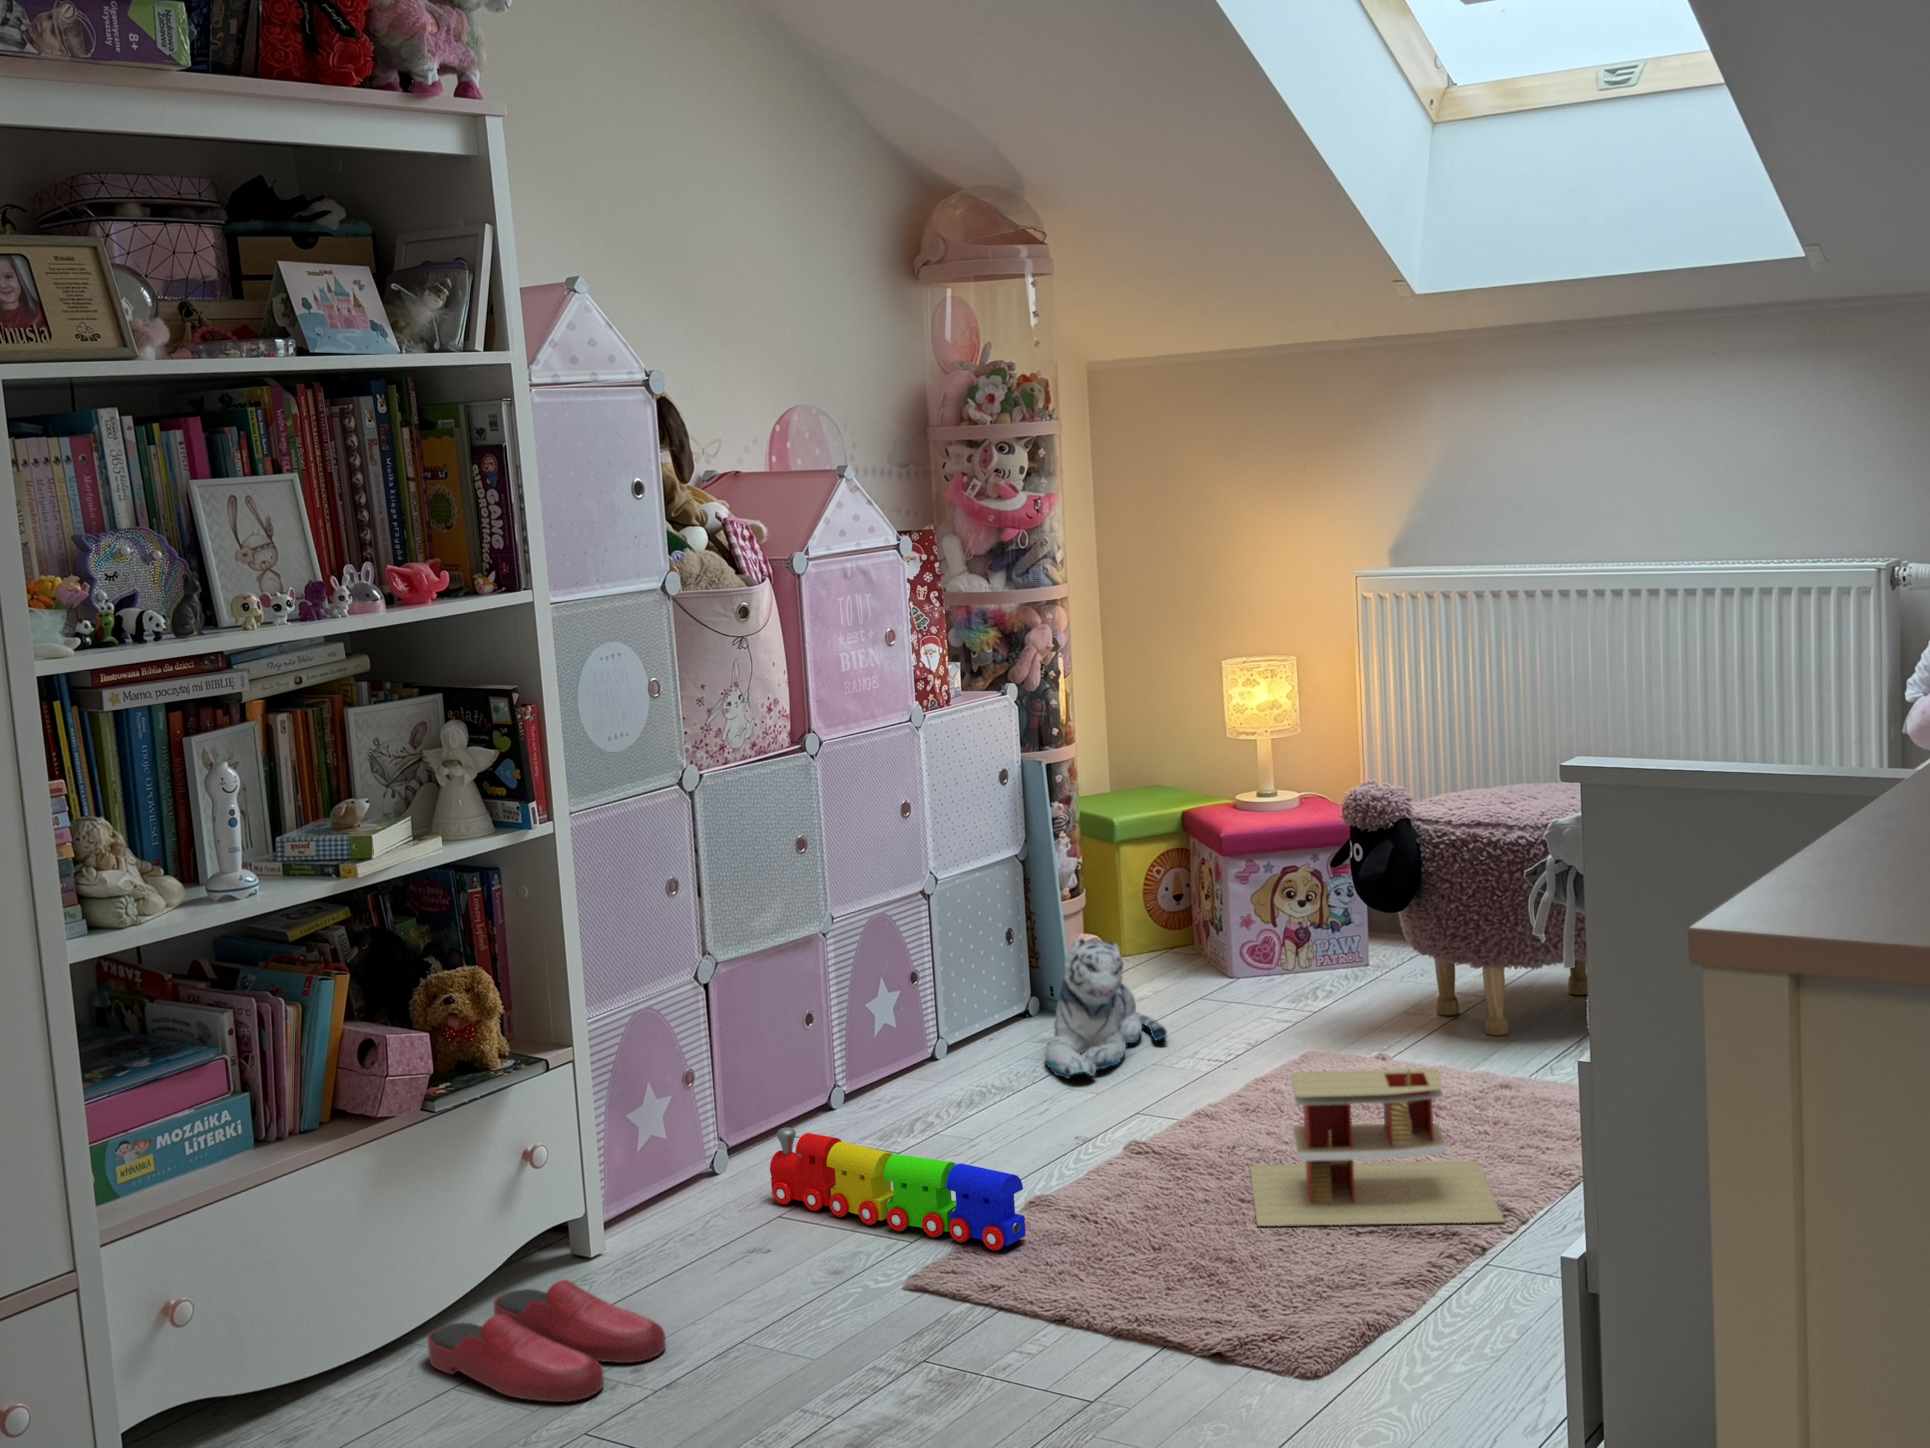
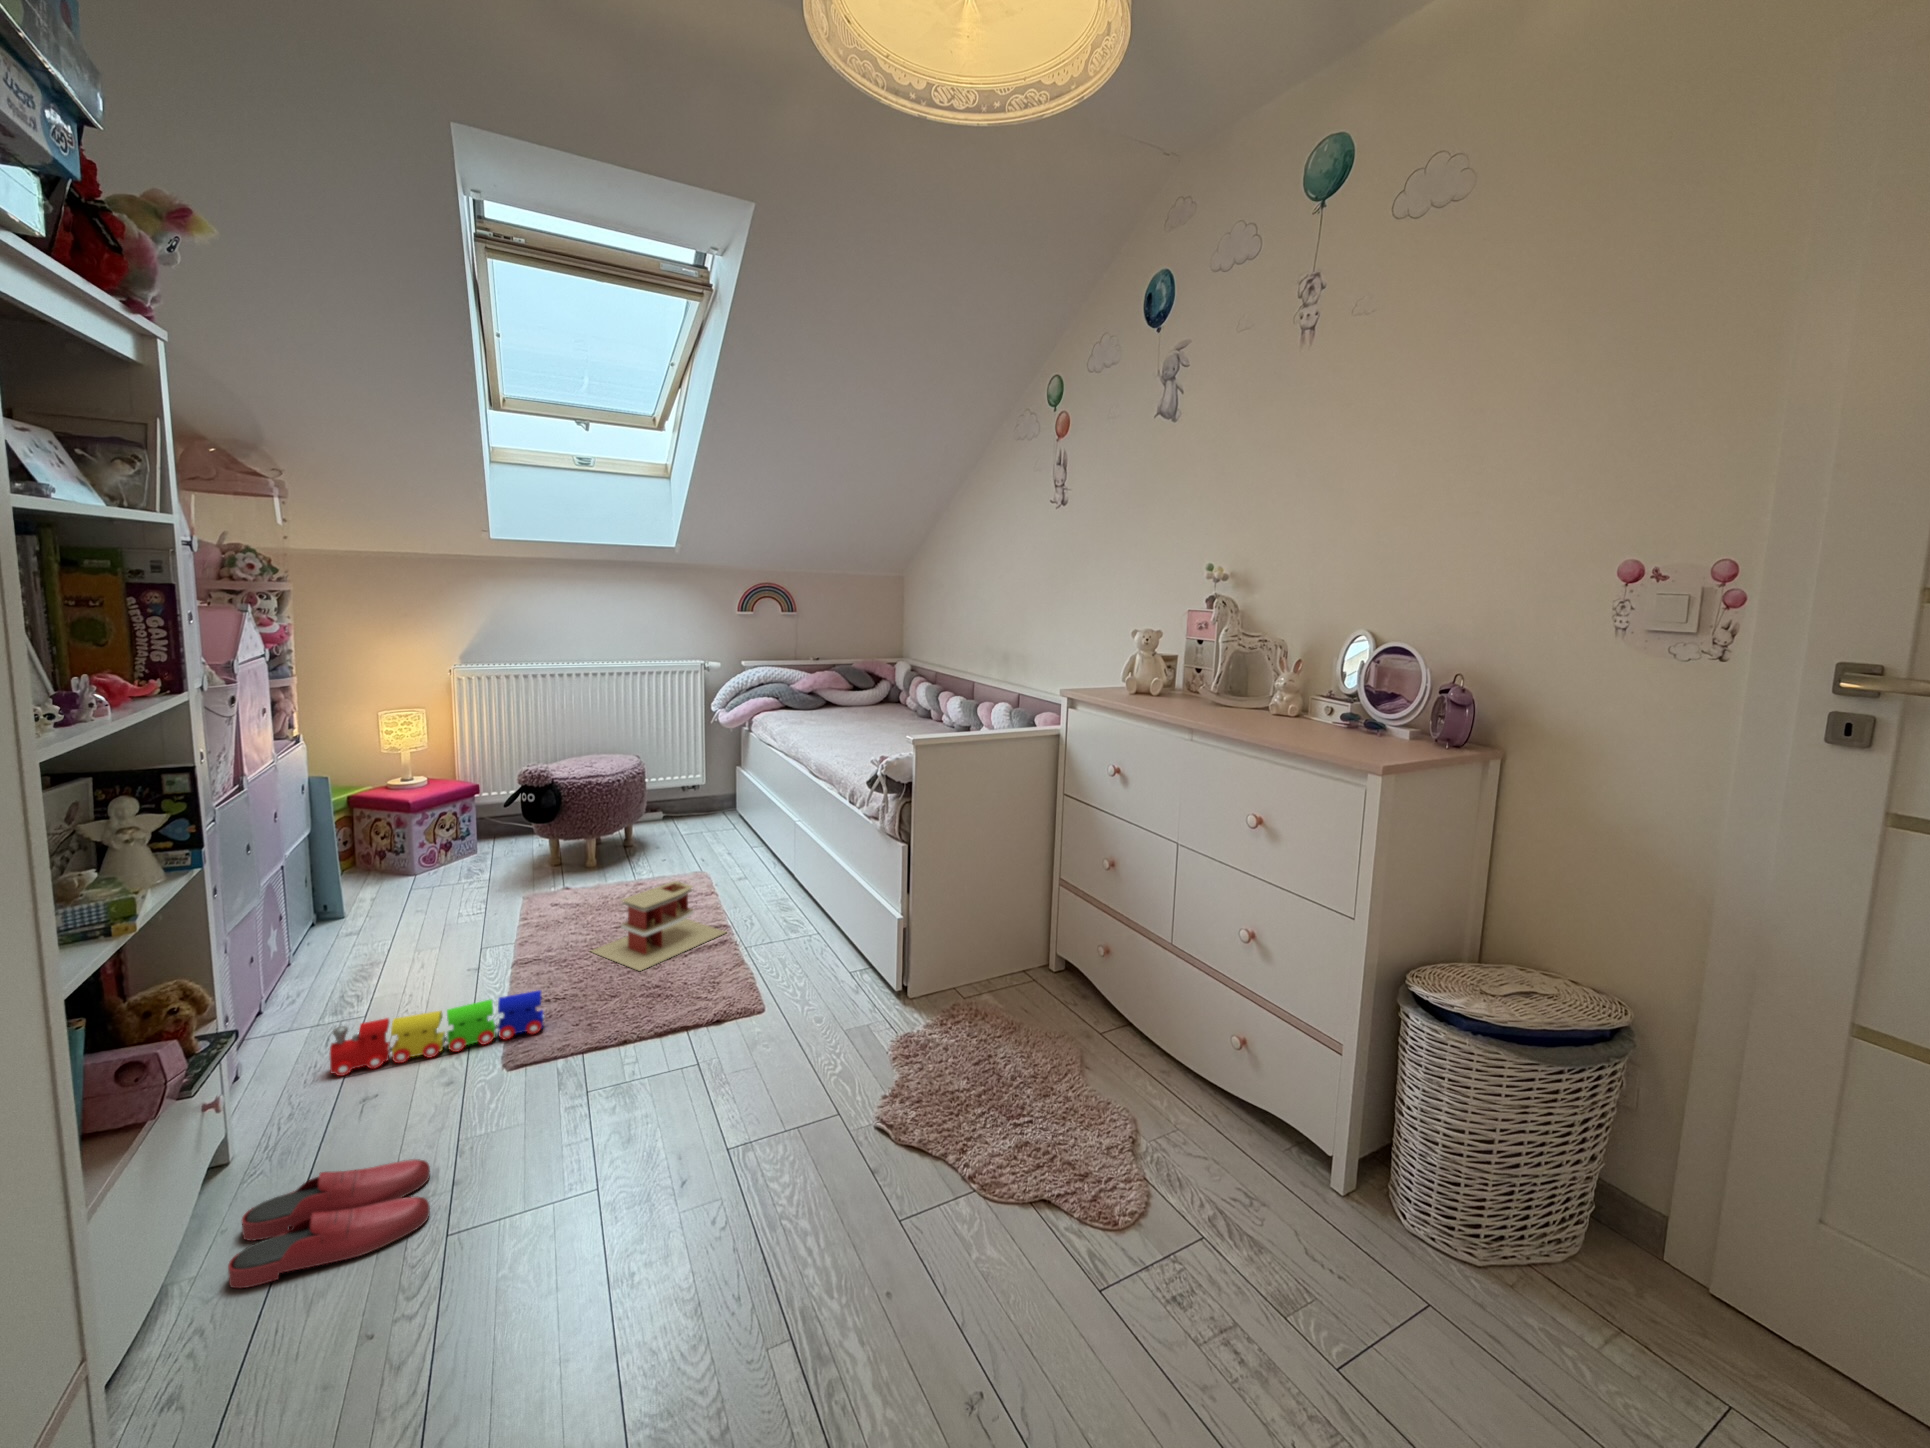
plush toy: present [1045,939,1167,1079] -> none [359,869,440,951]

